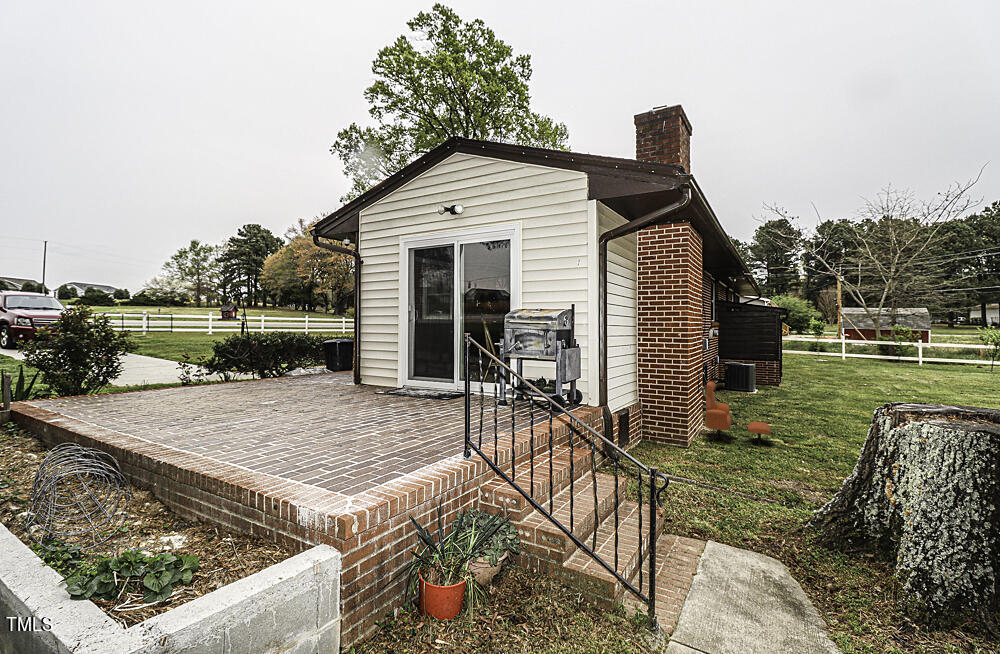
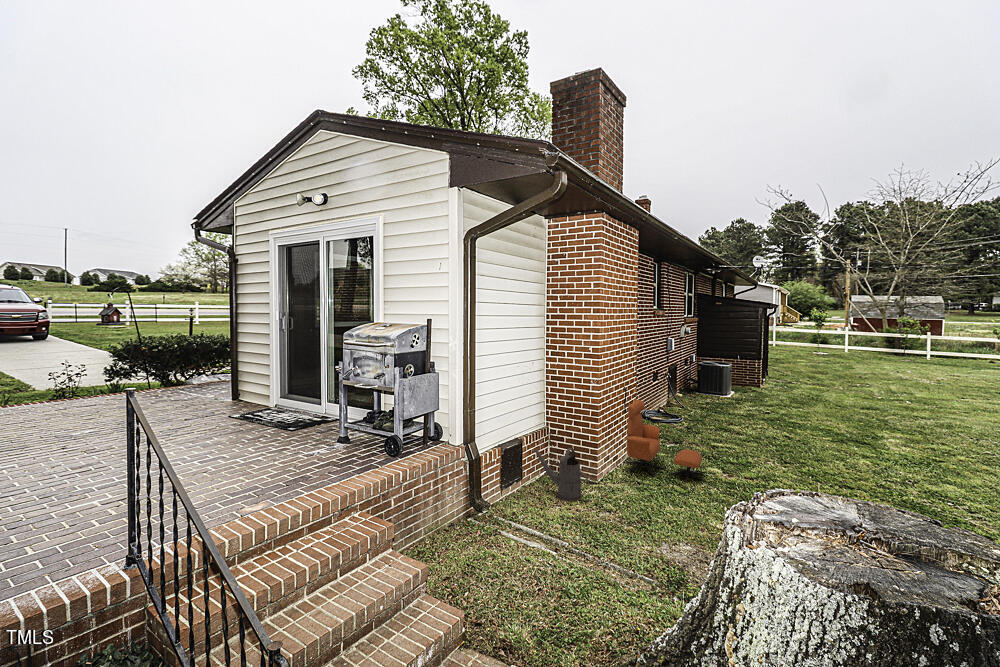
watering can: none [637,415,688,459] -> present [535,448,589,501]

